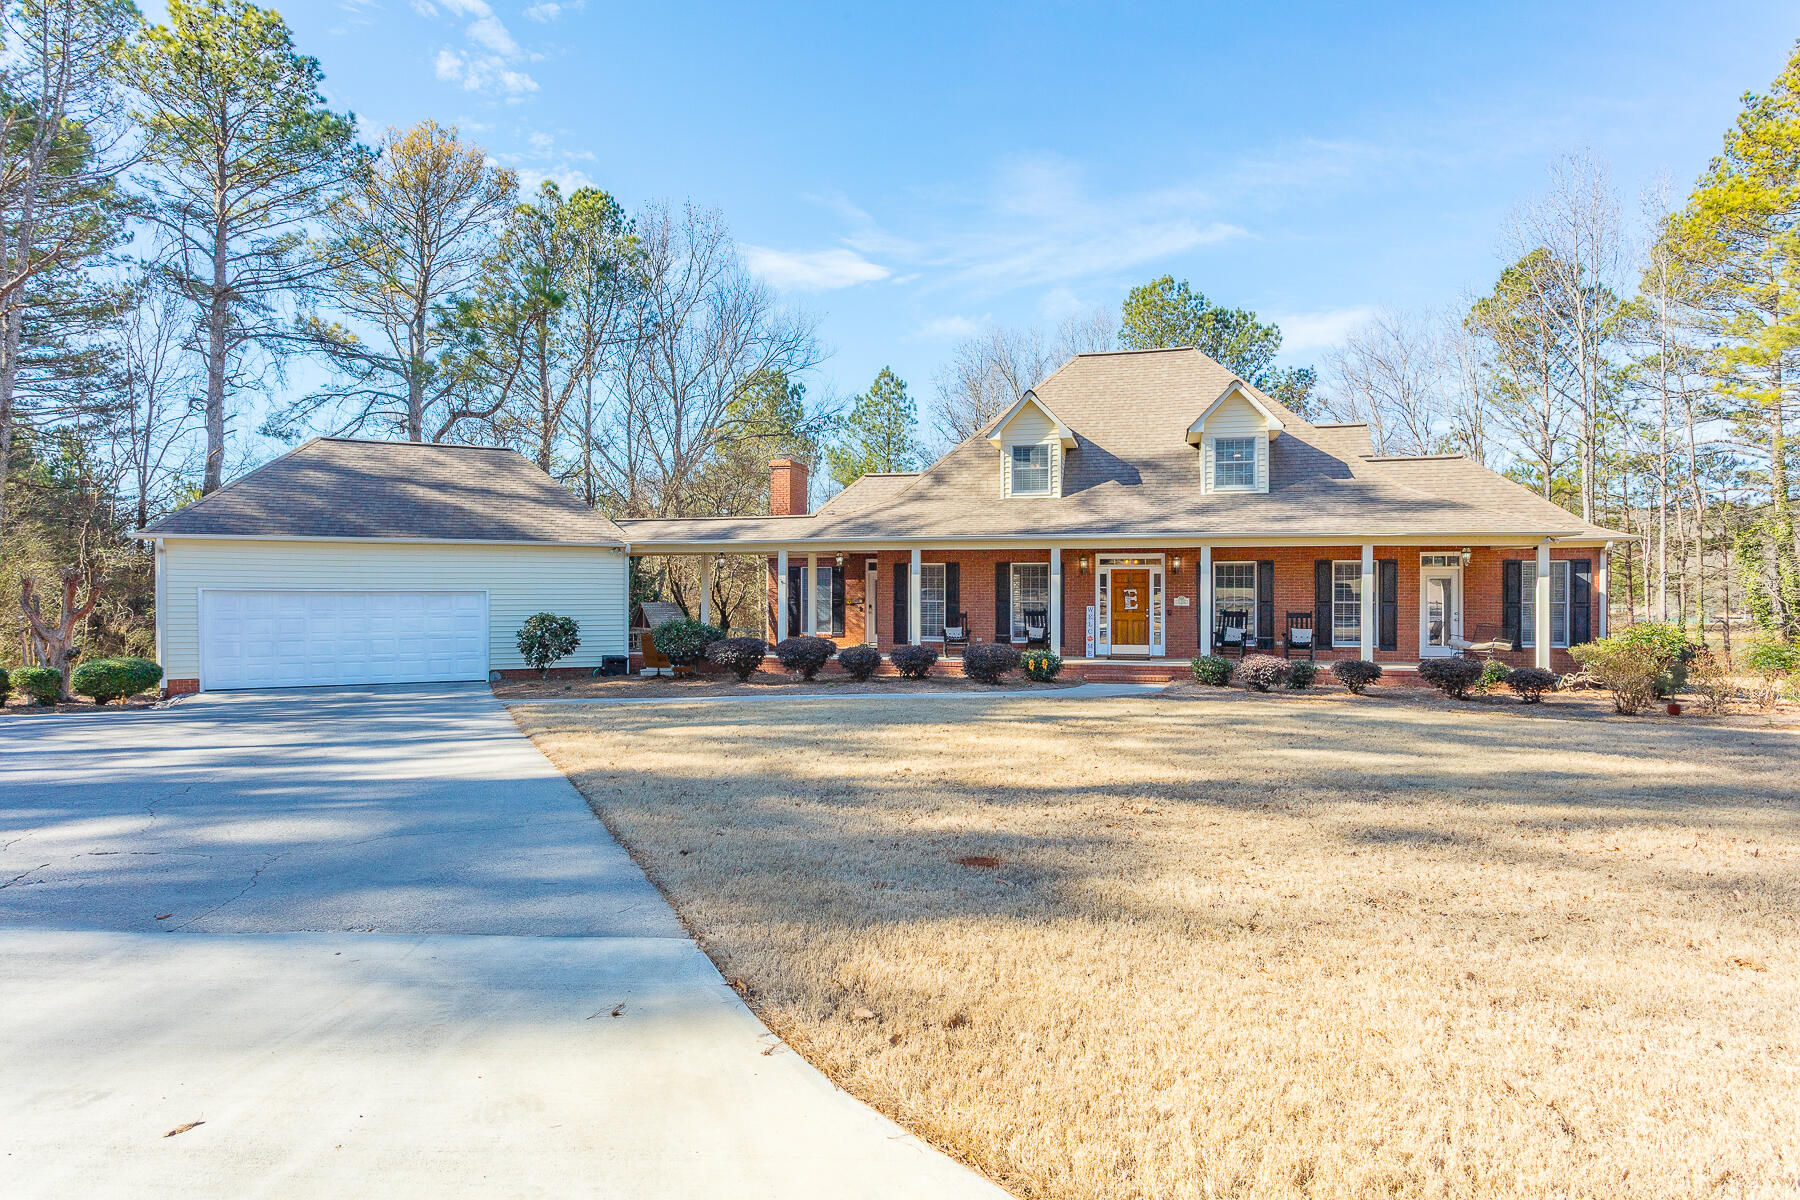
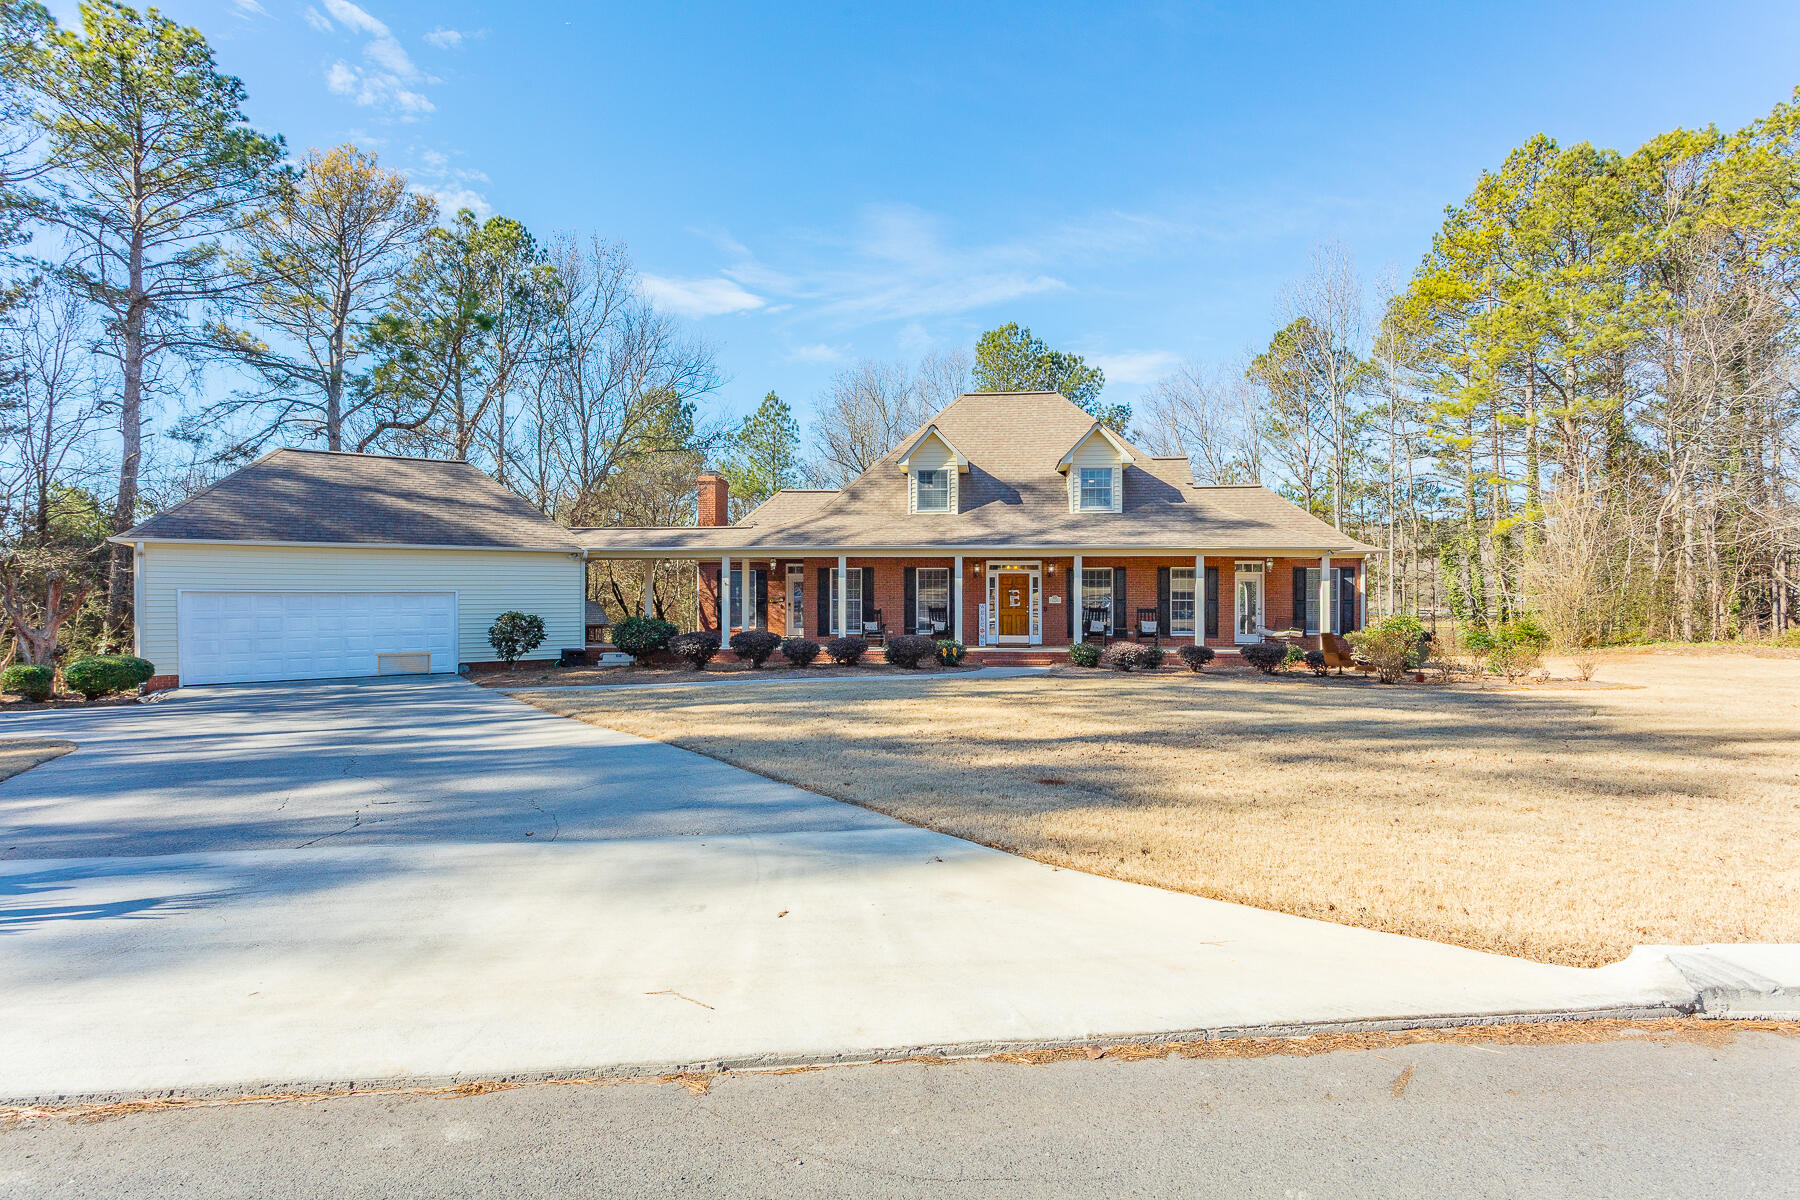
lounge chair: present [640,635,691,679] -> present [1320,633,1377,680]
storage bench: none [412,654,471,678] -> present [376,652,432,676]

